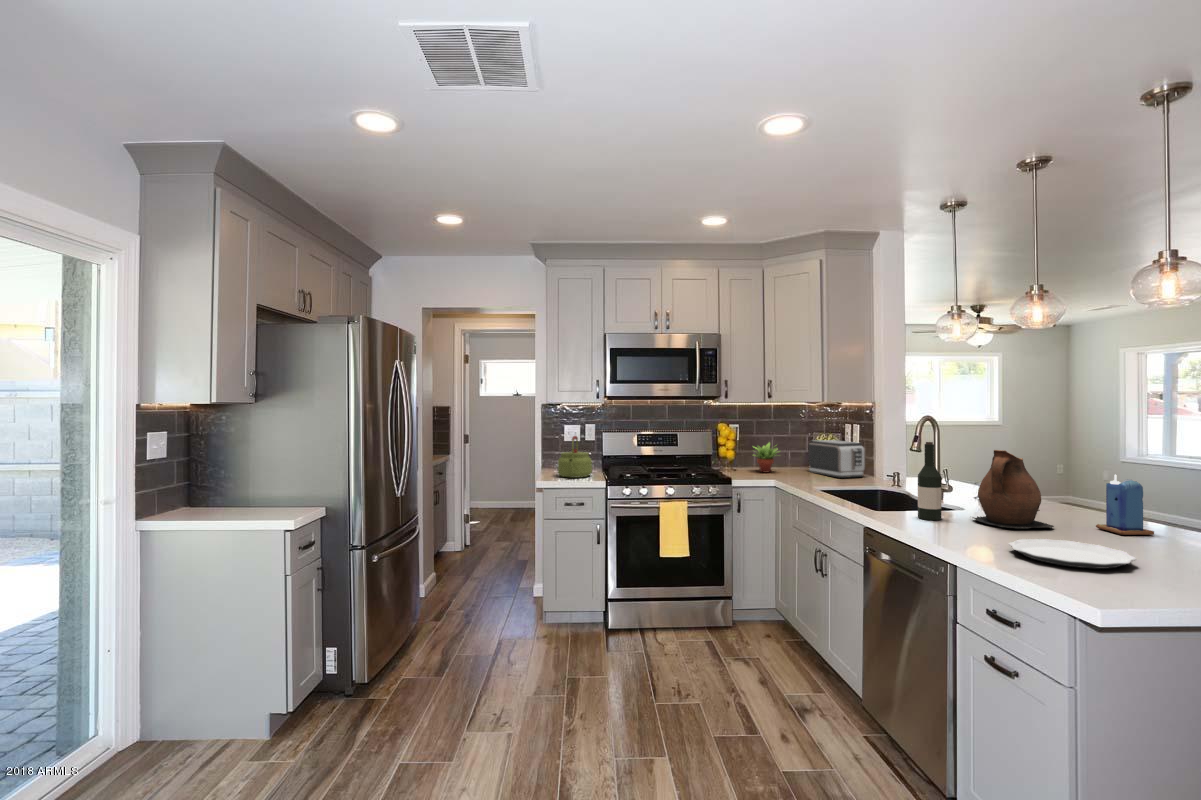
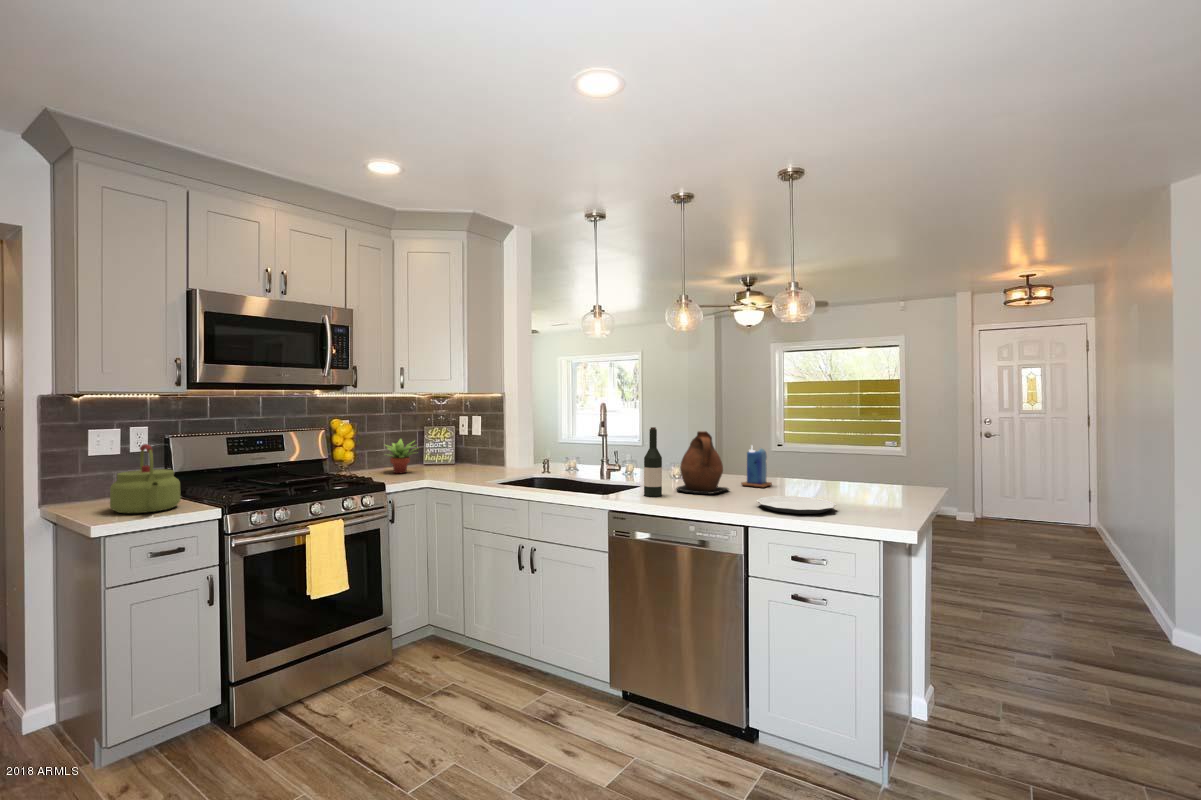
toaster: present [809,440,865,478] -> none [440,433,499,470]

